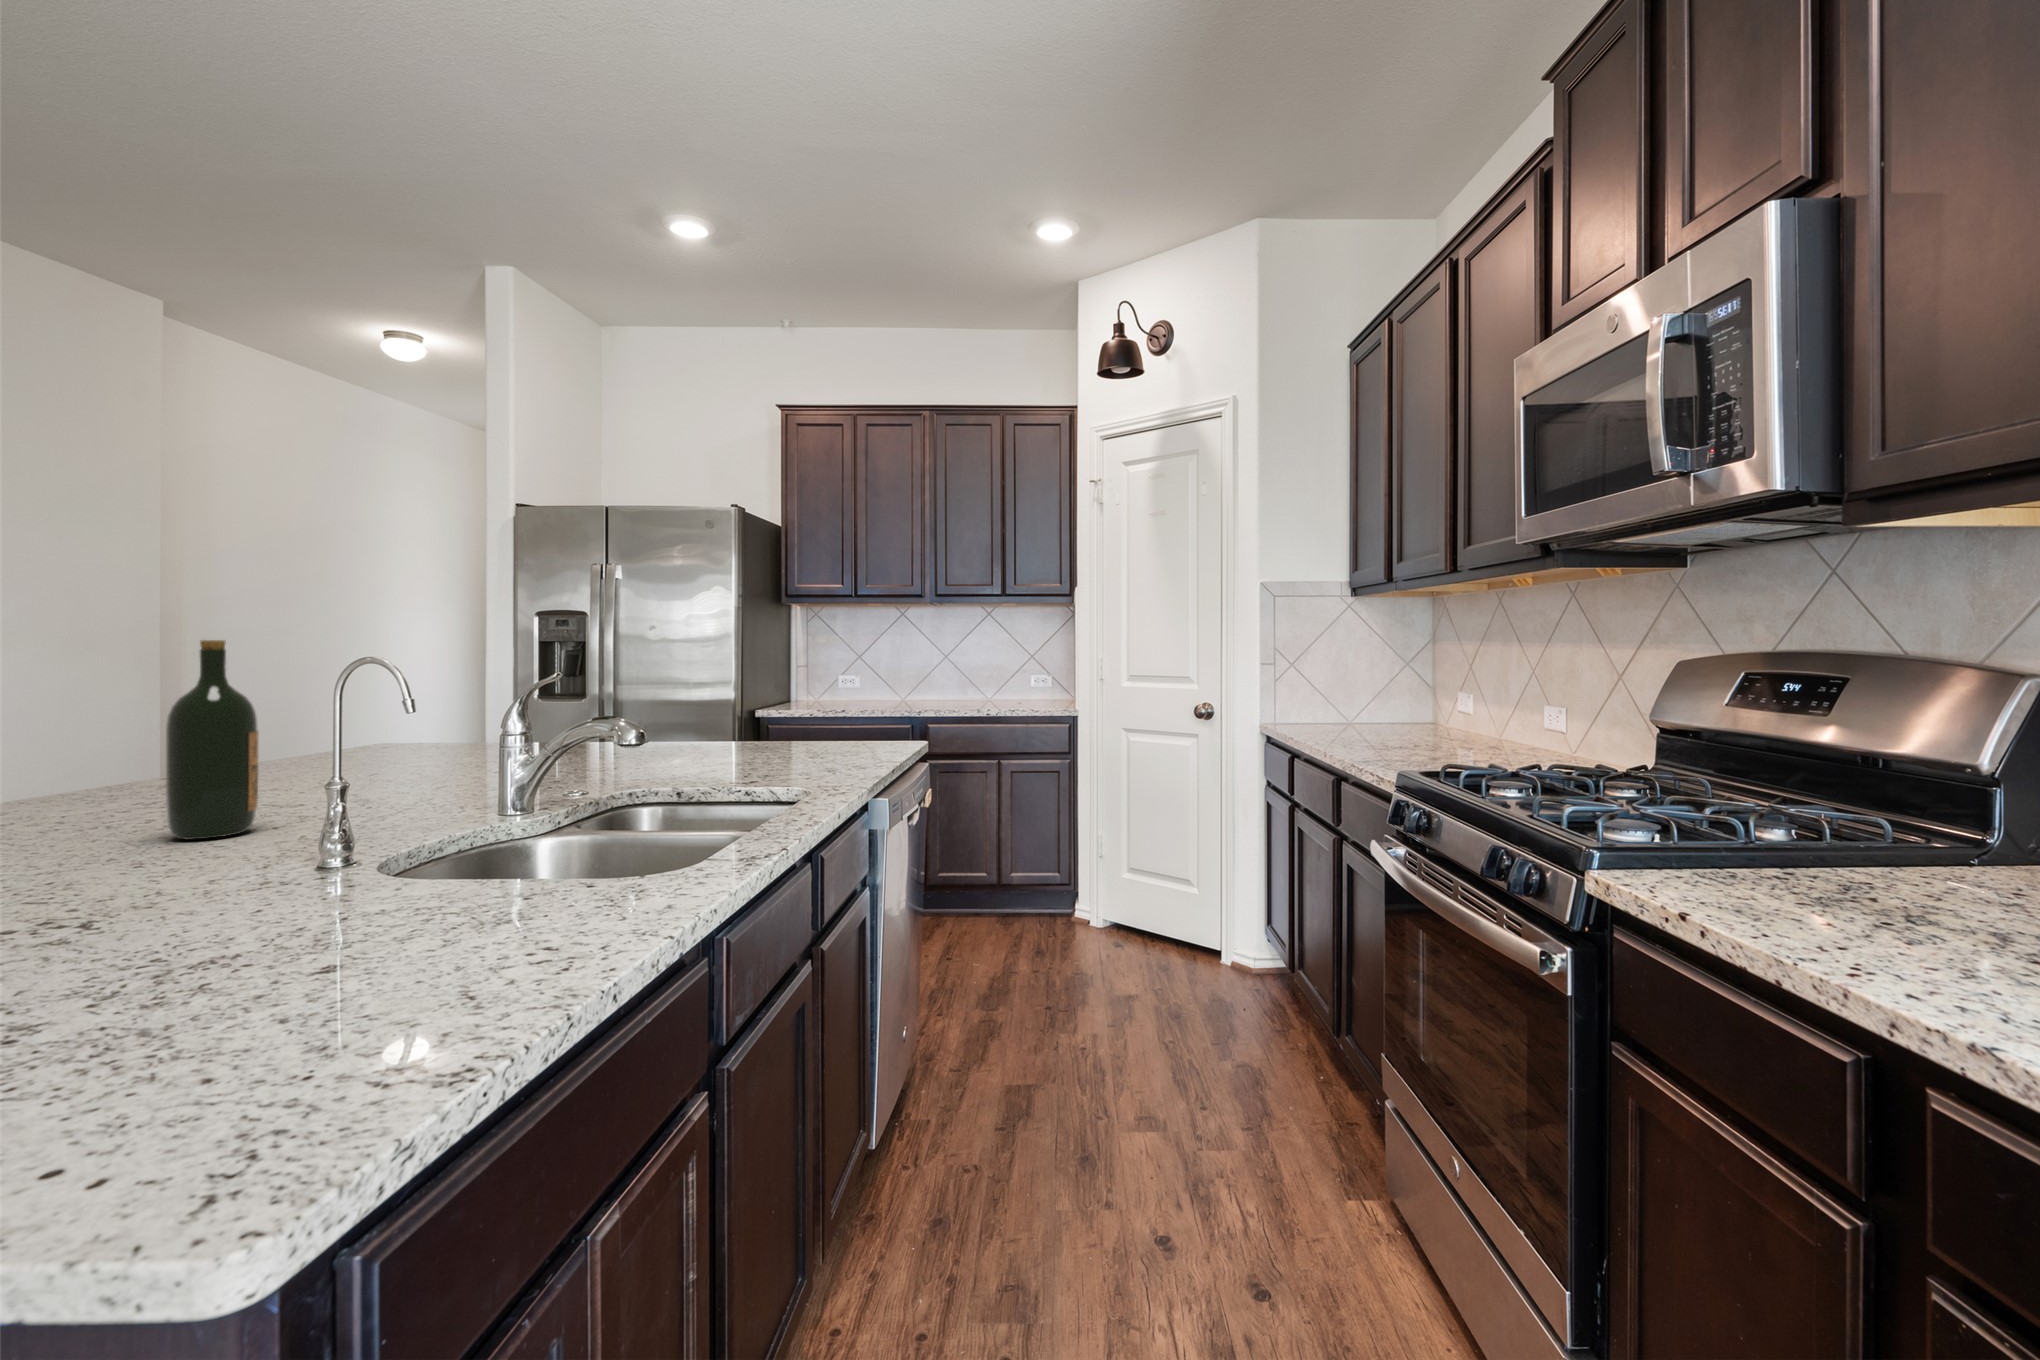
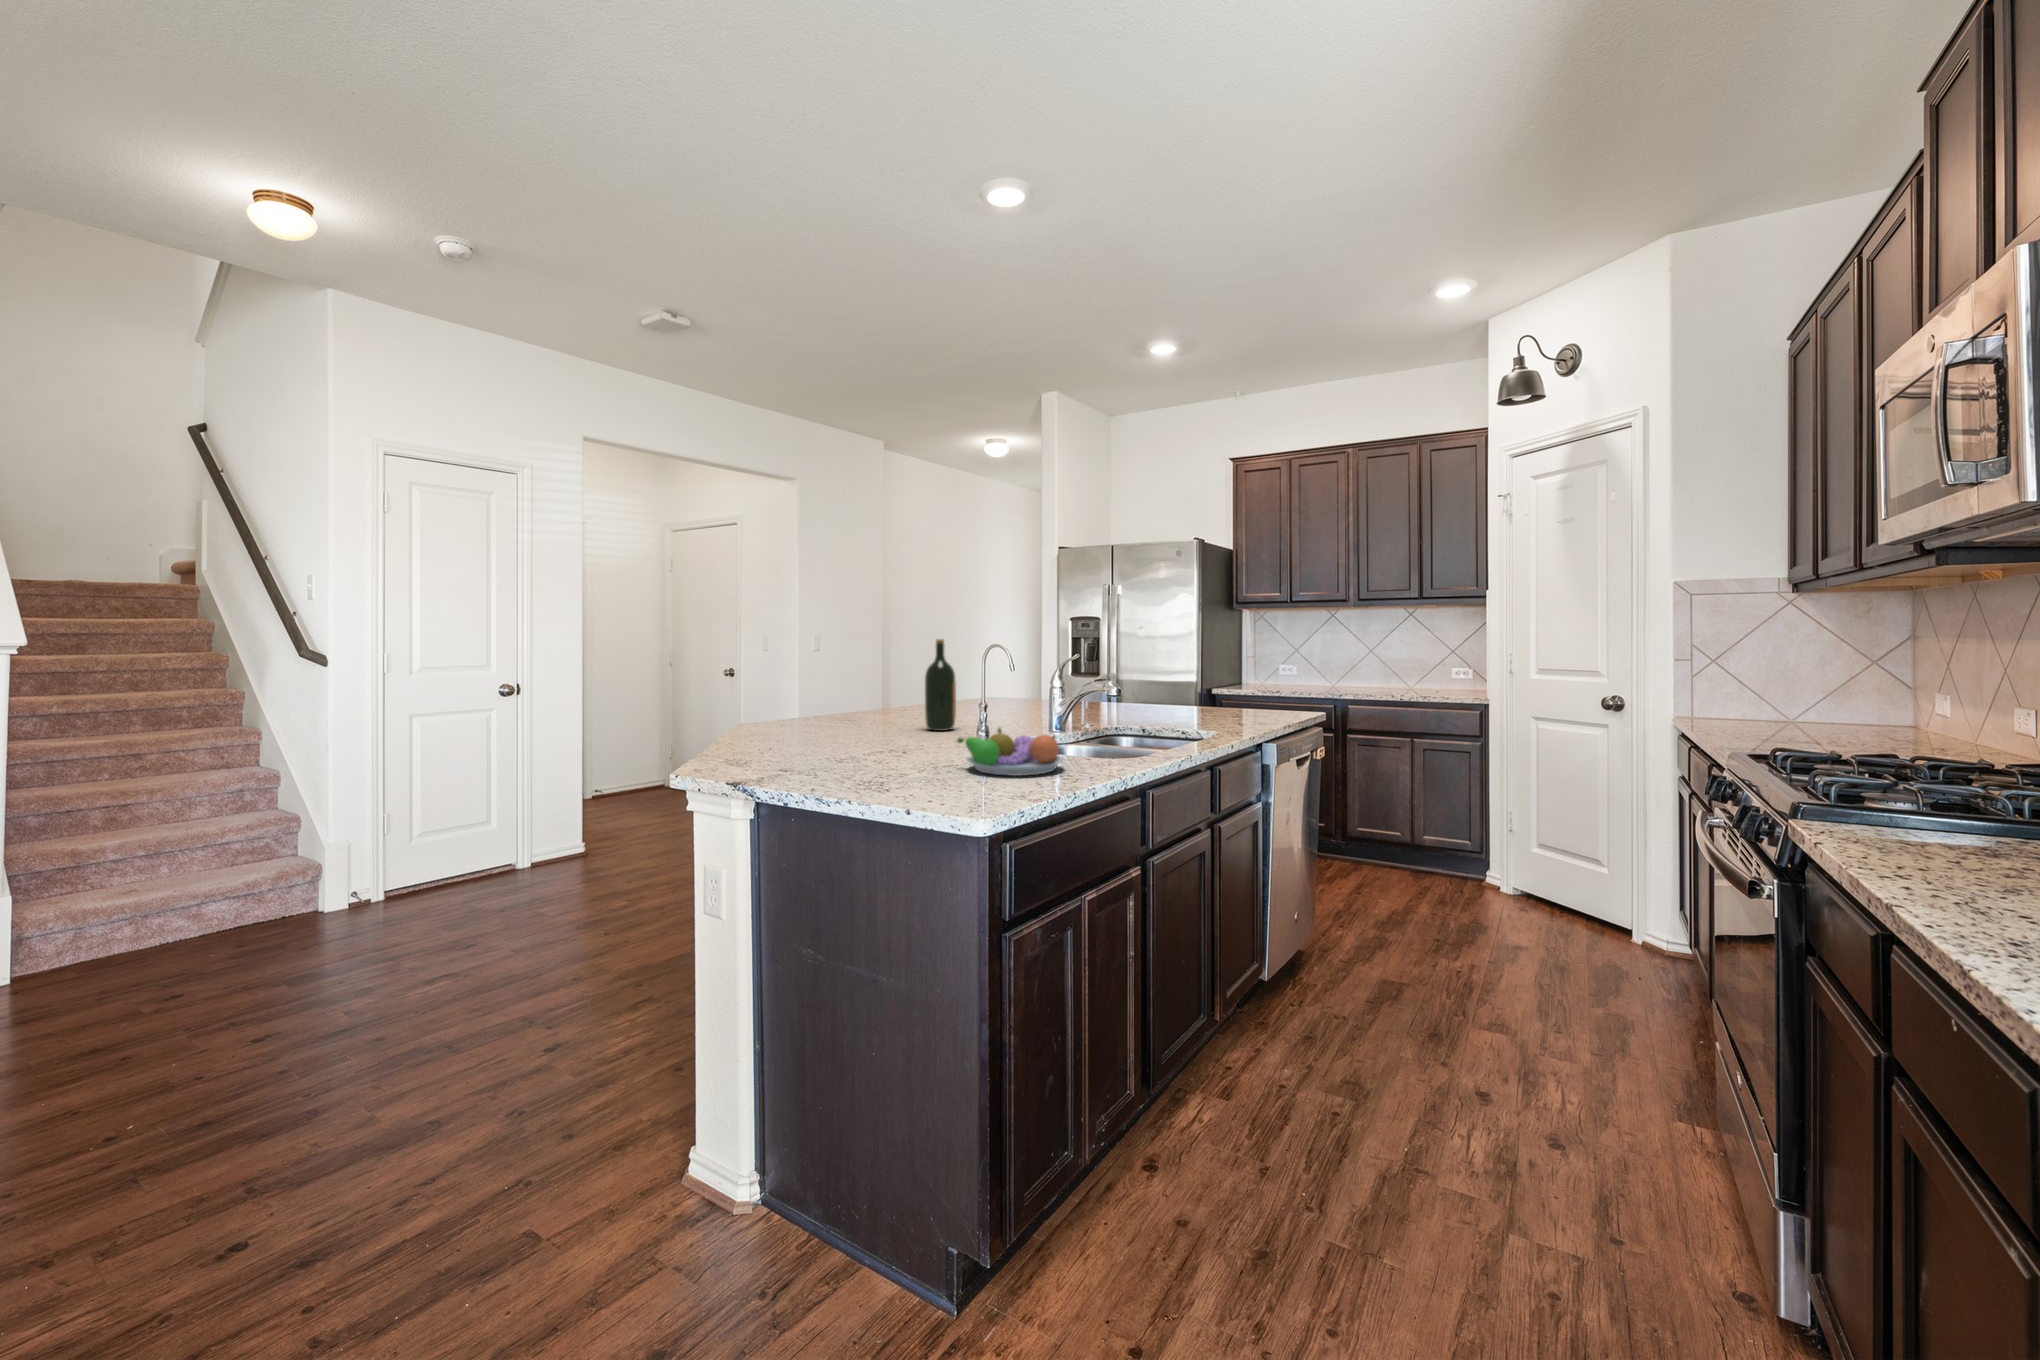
fruit bowl: none [207,842,528,976] -> present [957,728,1064,776]

